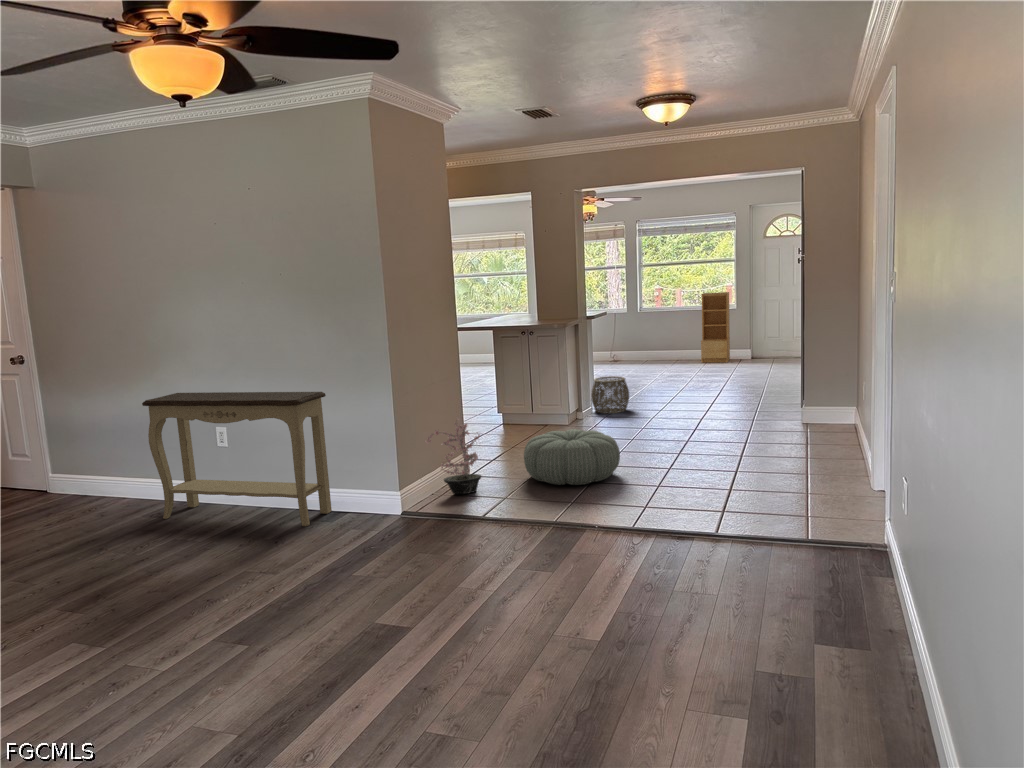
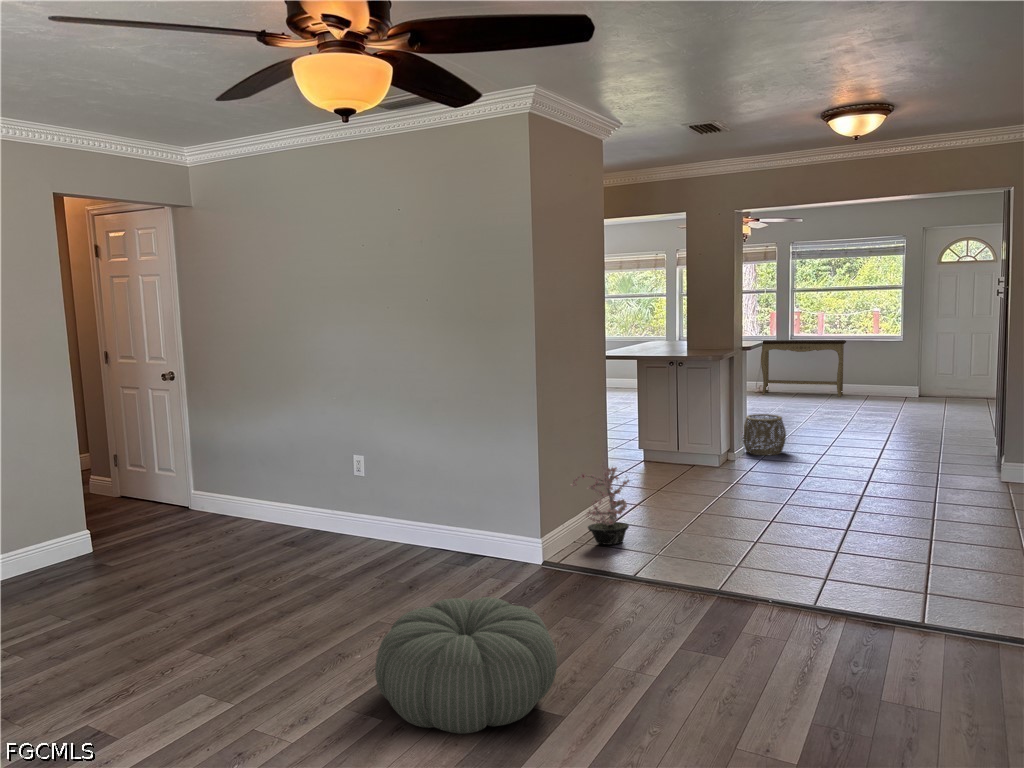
bookshelf: present [701,292,730,363] -> none [860,322,895,400]
console table: present [142,392,332,526] -> present [761,340,846,397]
pouf: present [524,429,620,485] -> present [375,597,557,734]

